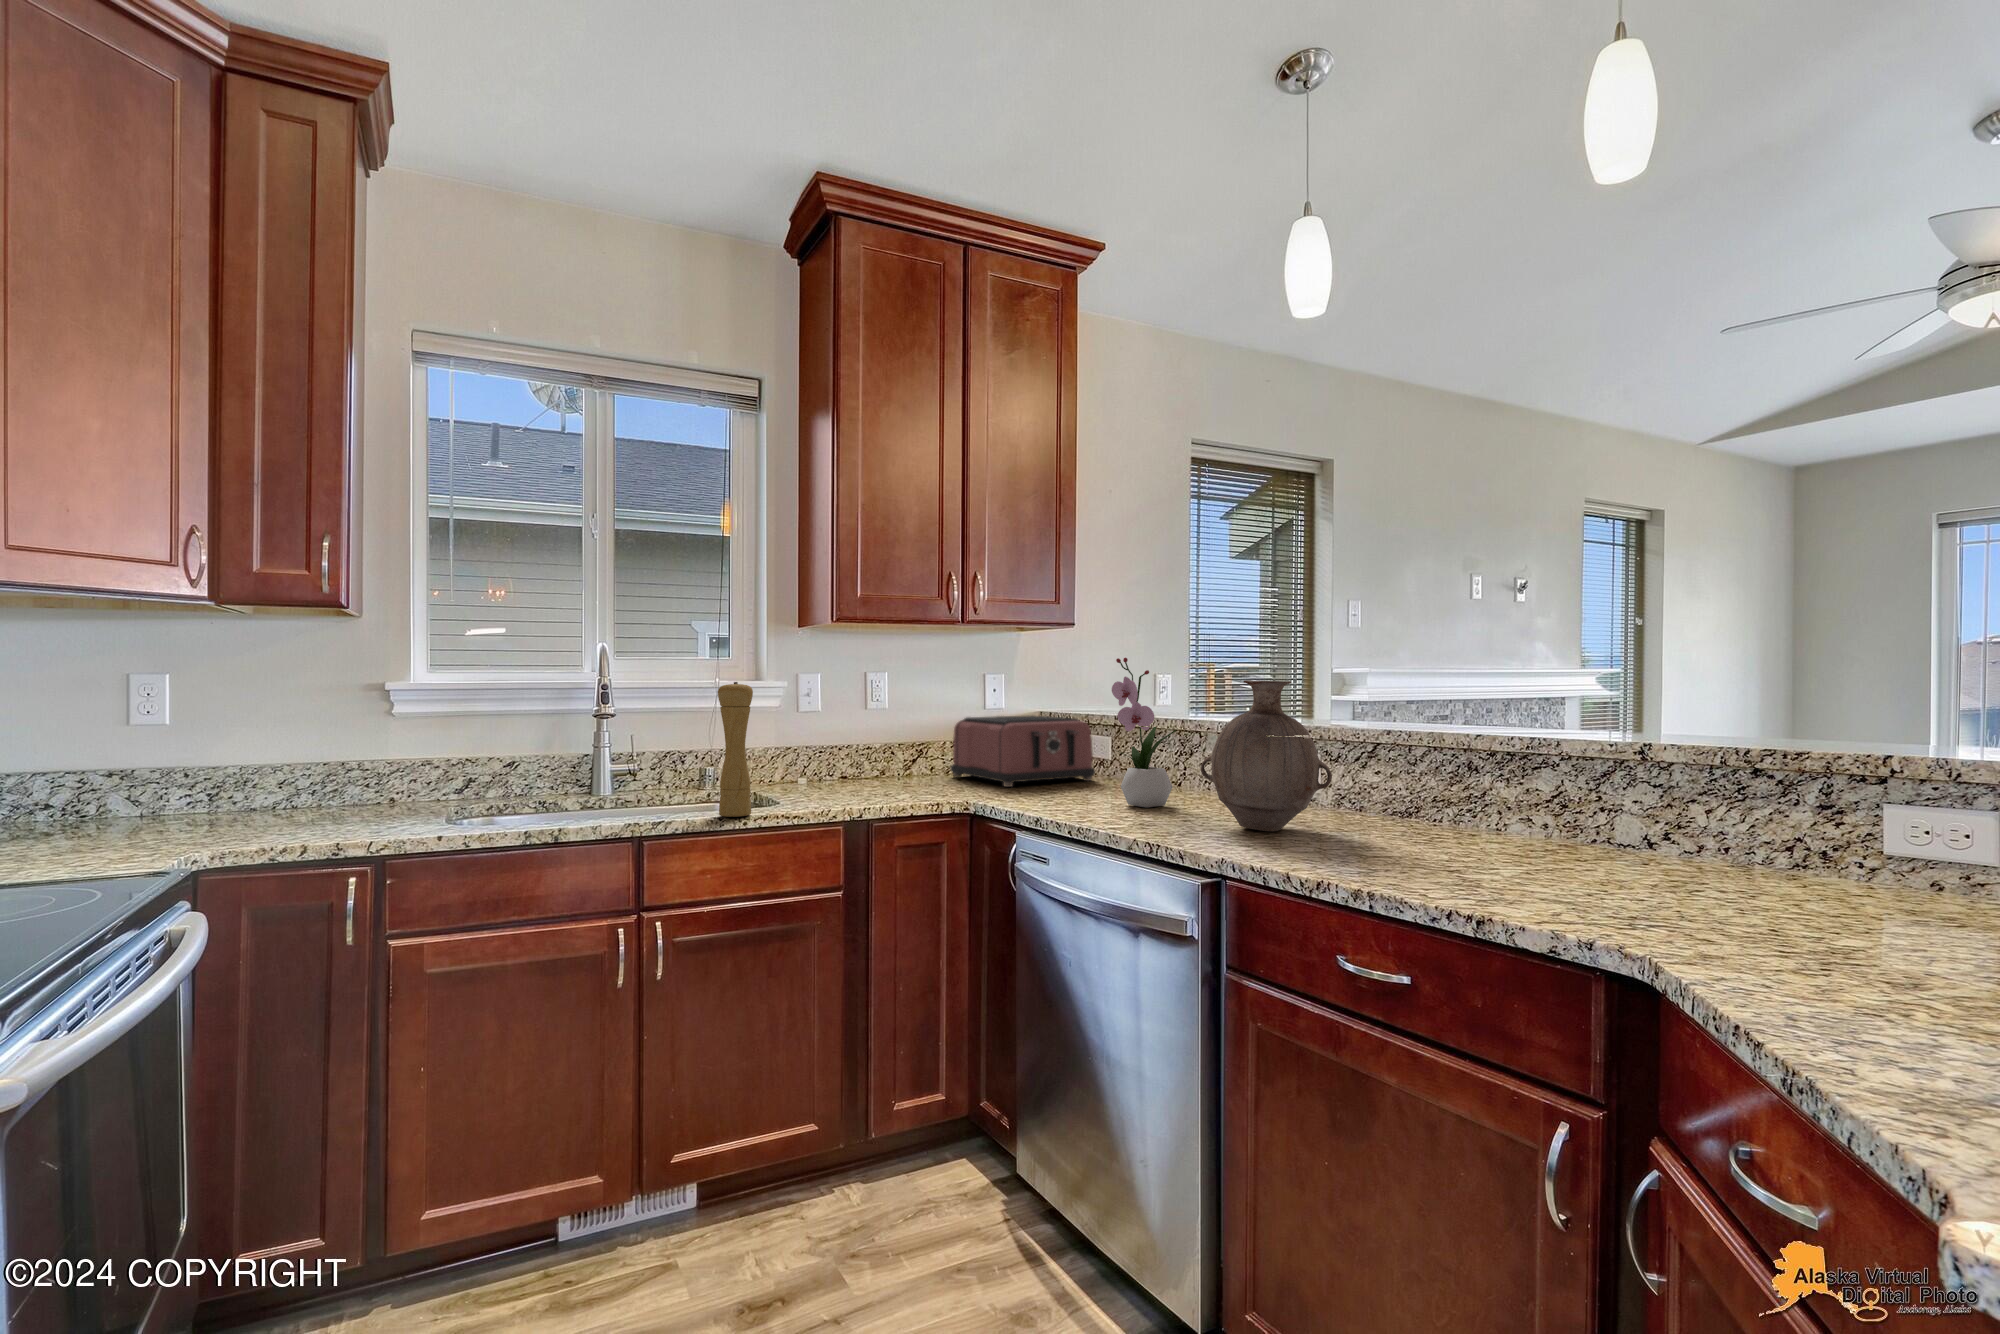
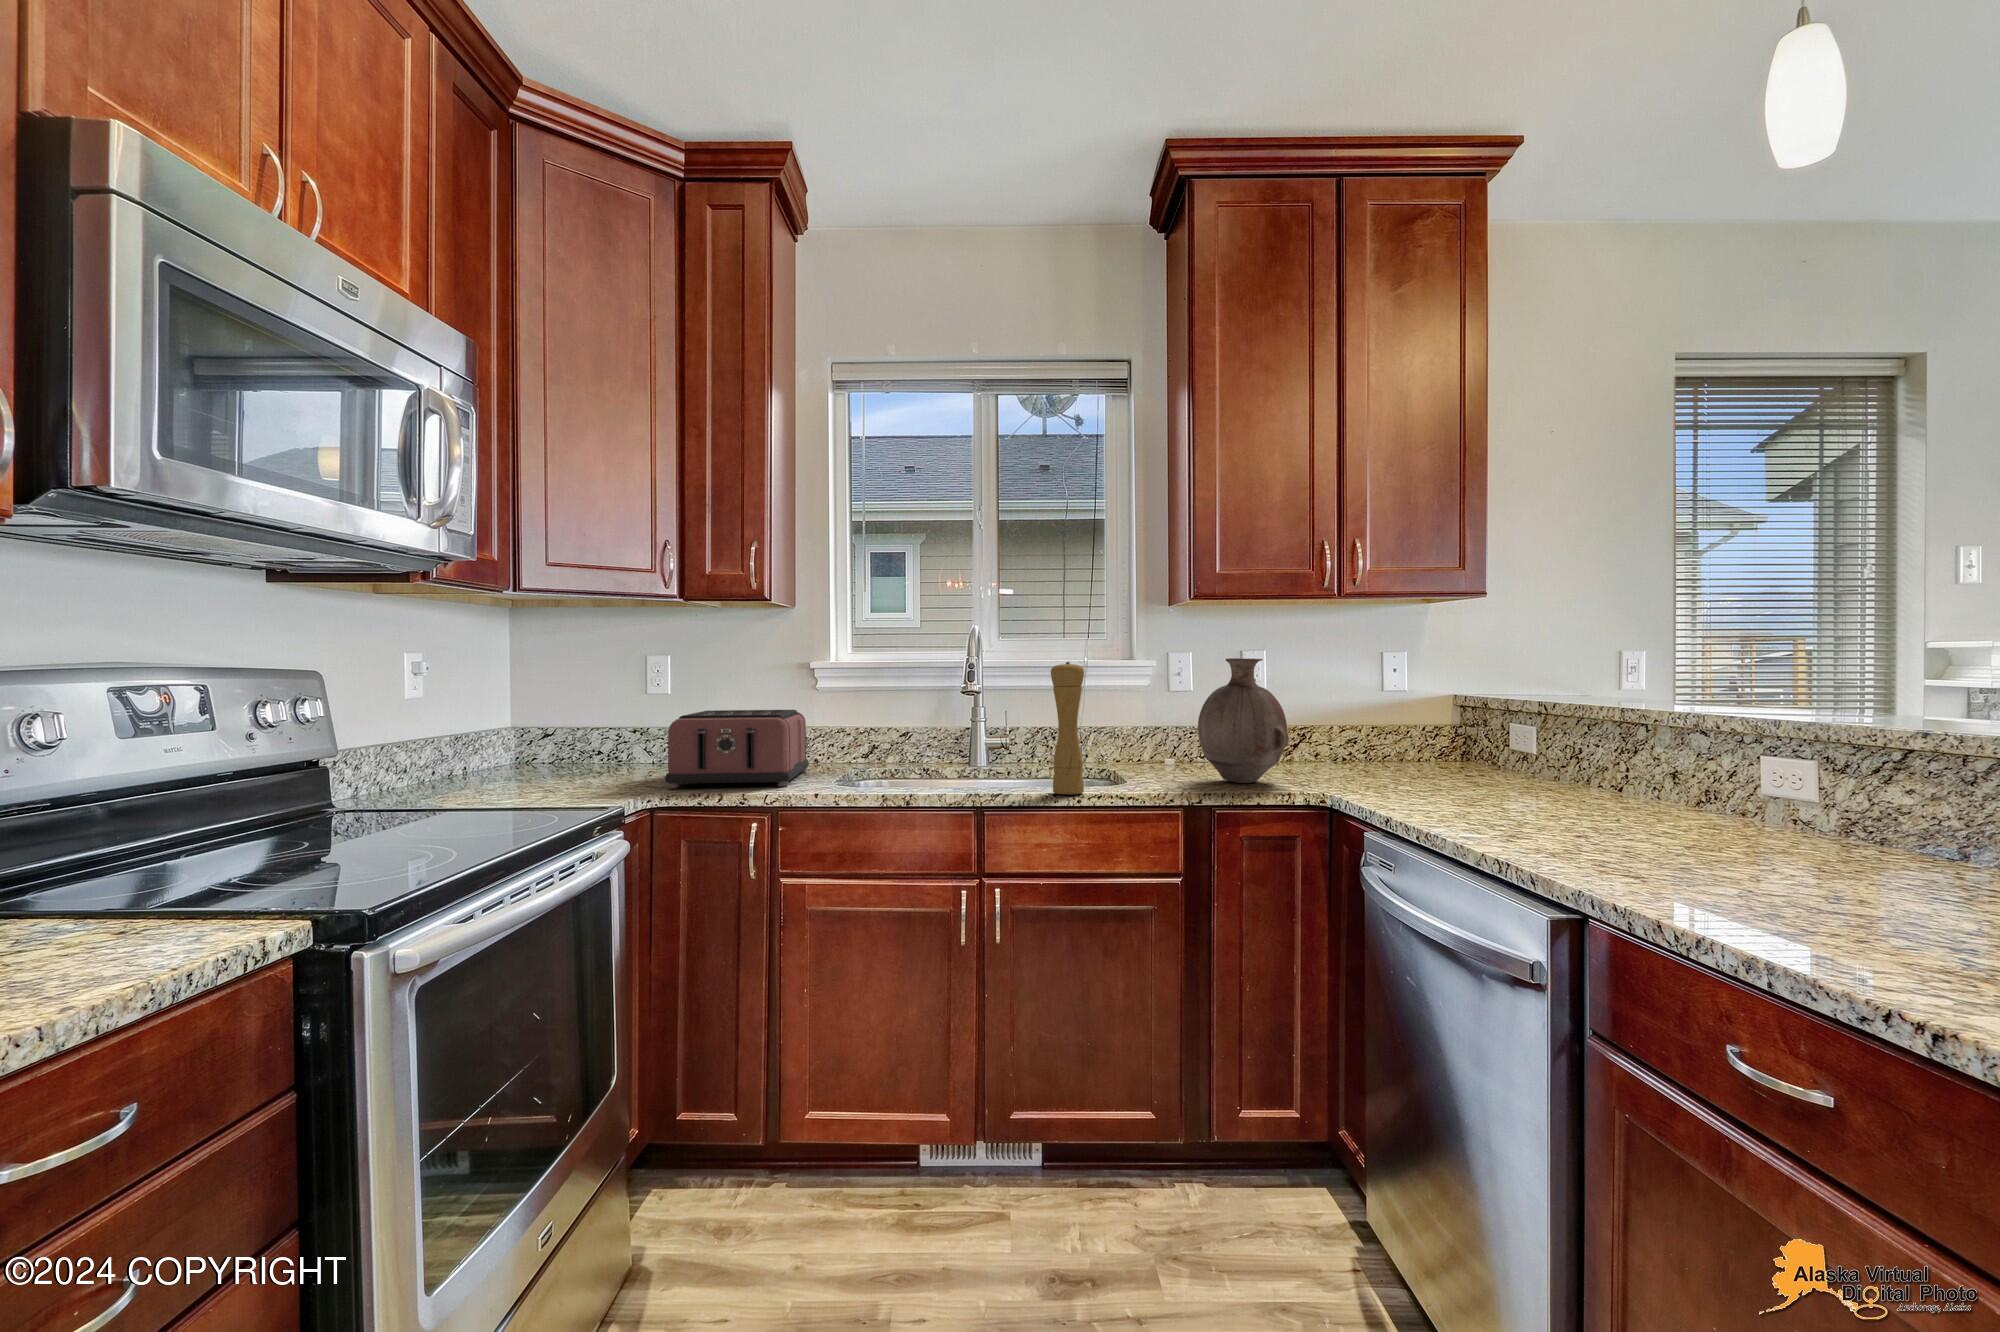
flower arrangement: present [1112,658,1176,807] -> none [1493,630,1592,817]
vase: present [1201,680,1332,831] -> present [1198,658,1289,783]
toaster: present [950,715,1095,787] -> present [665,710,809,788]

